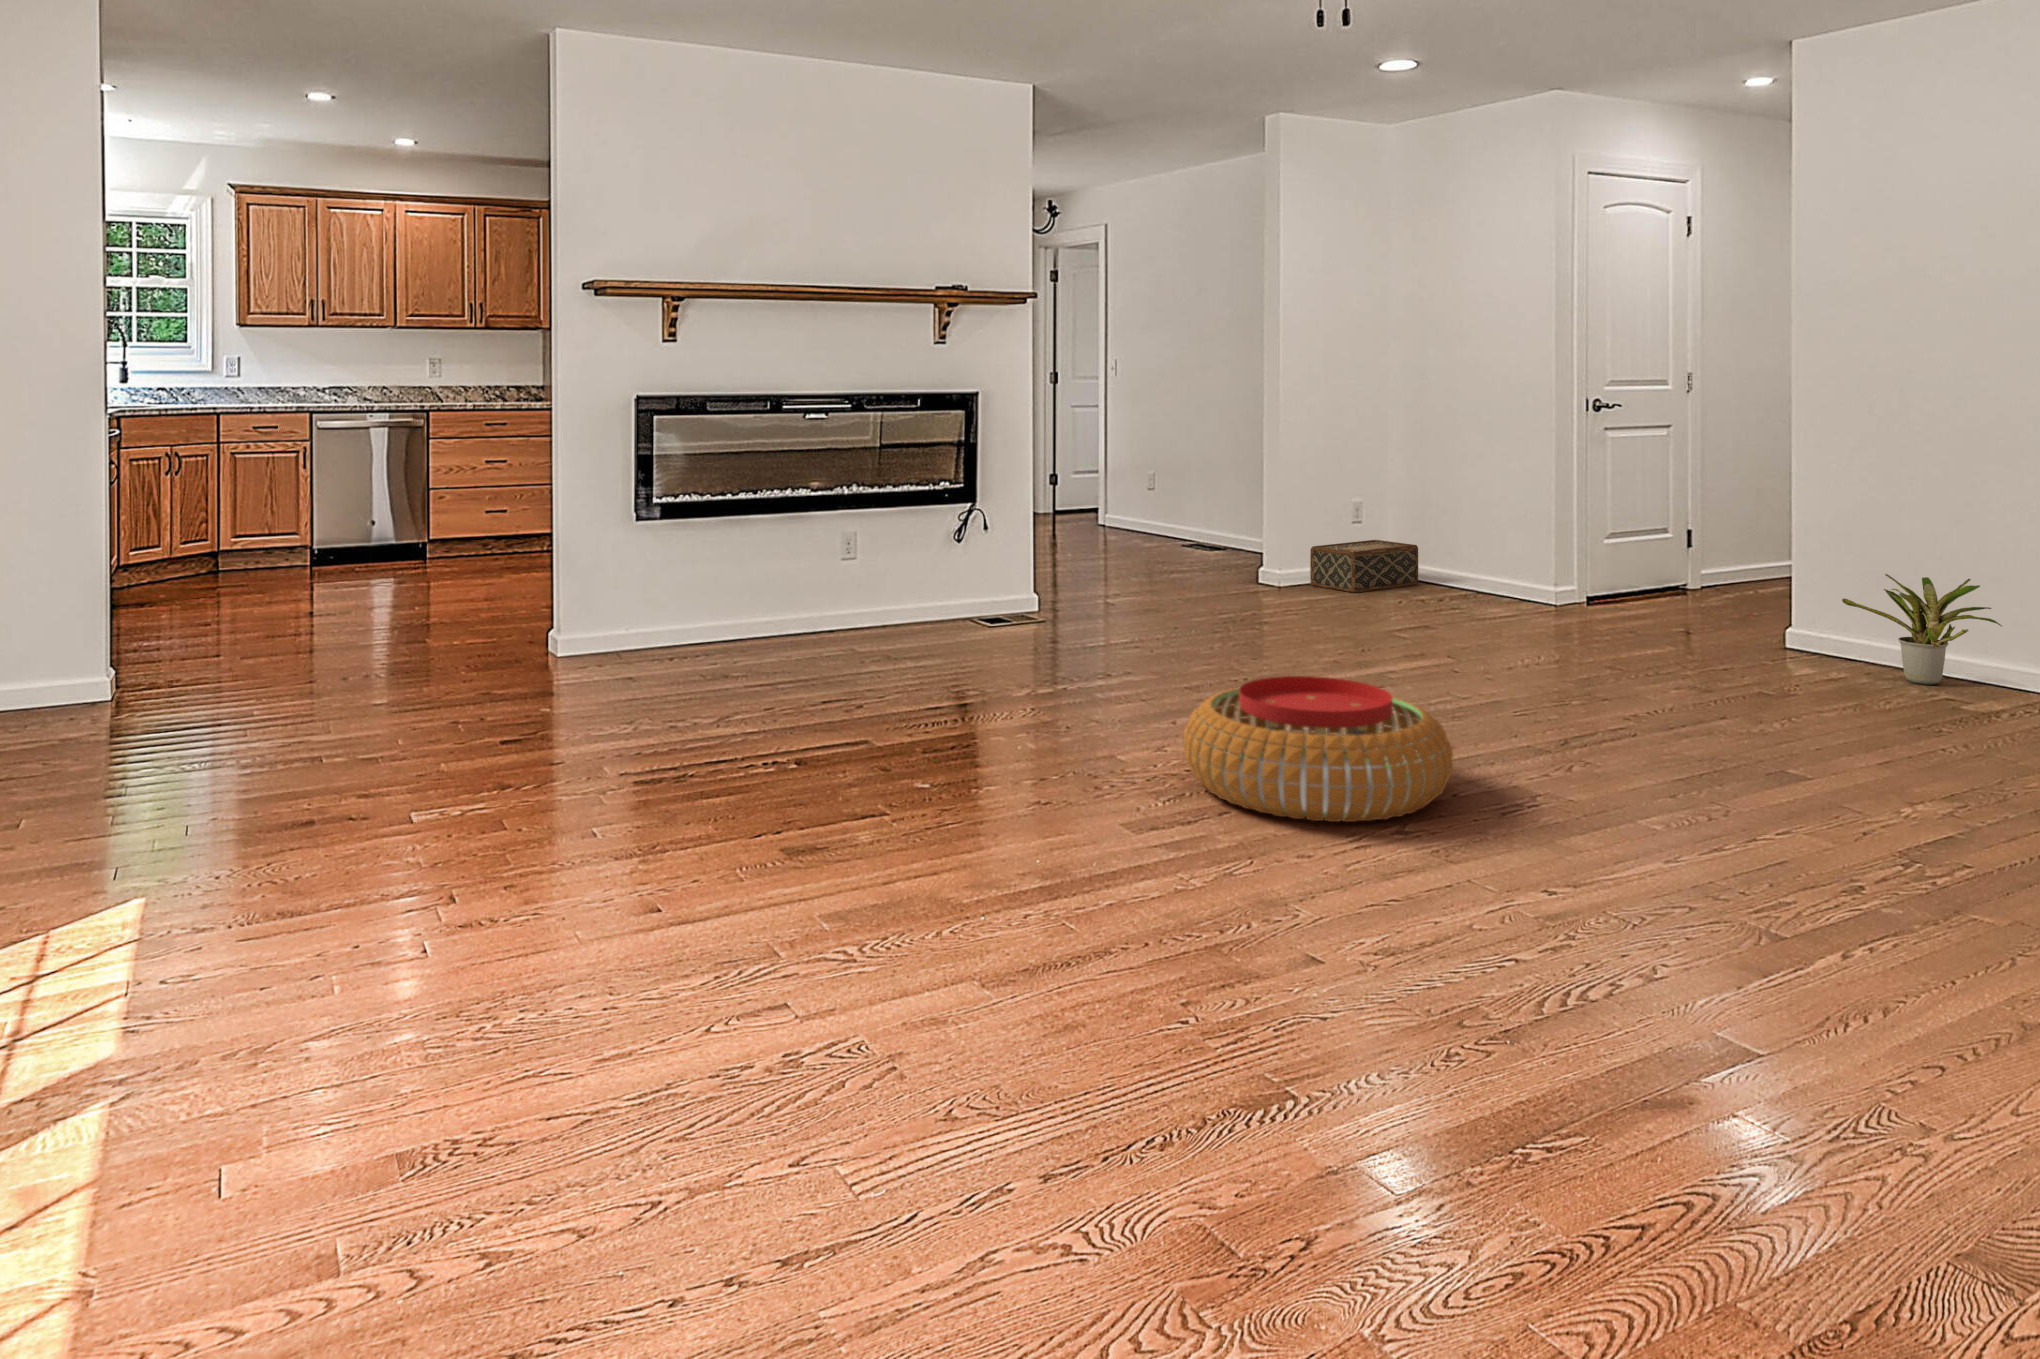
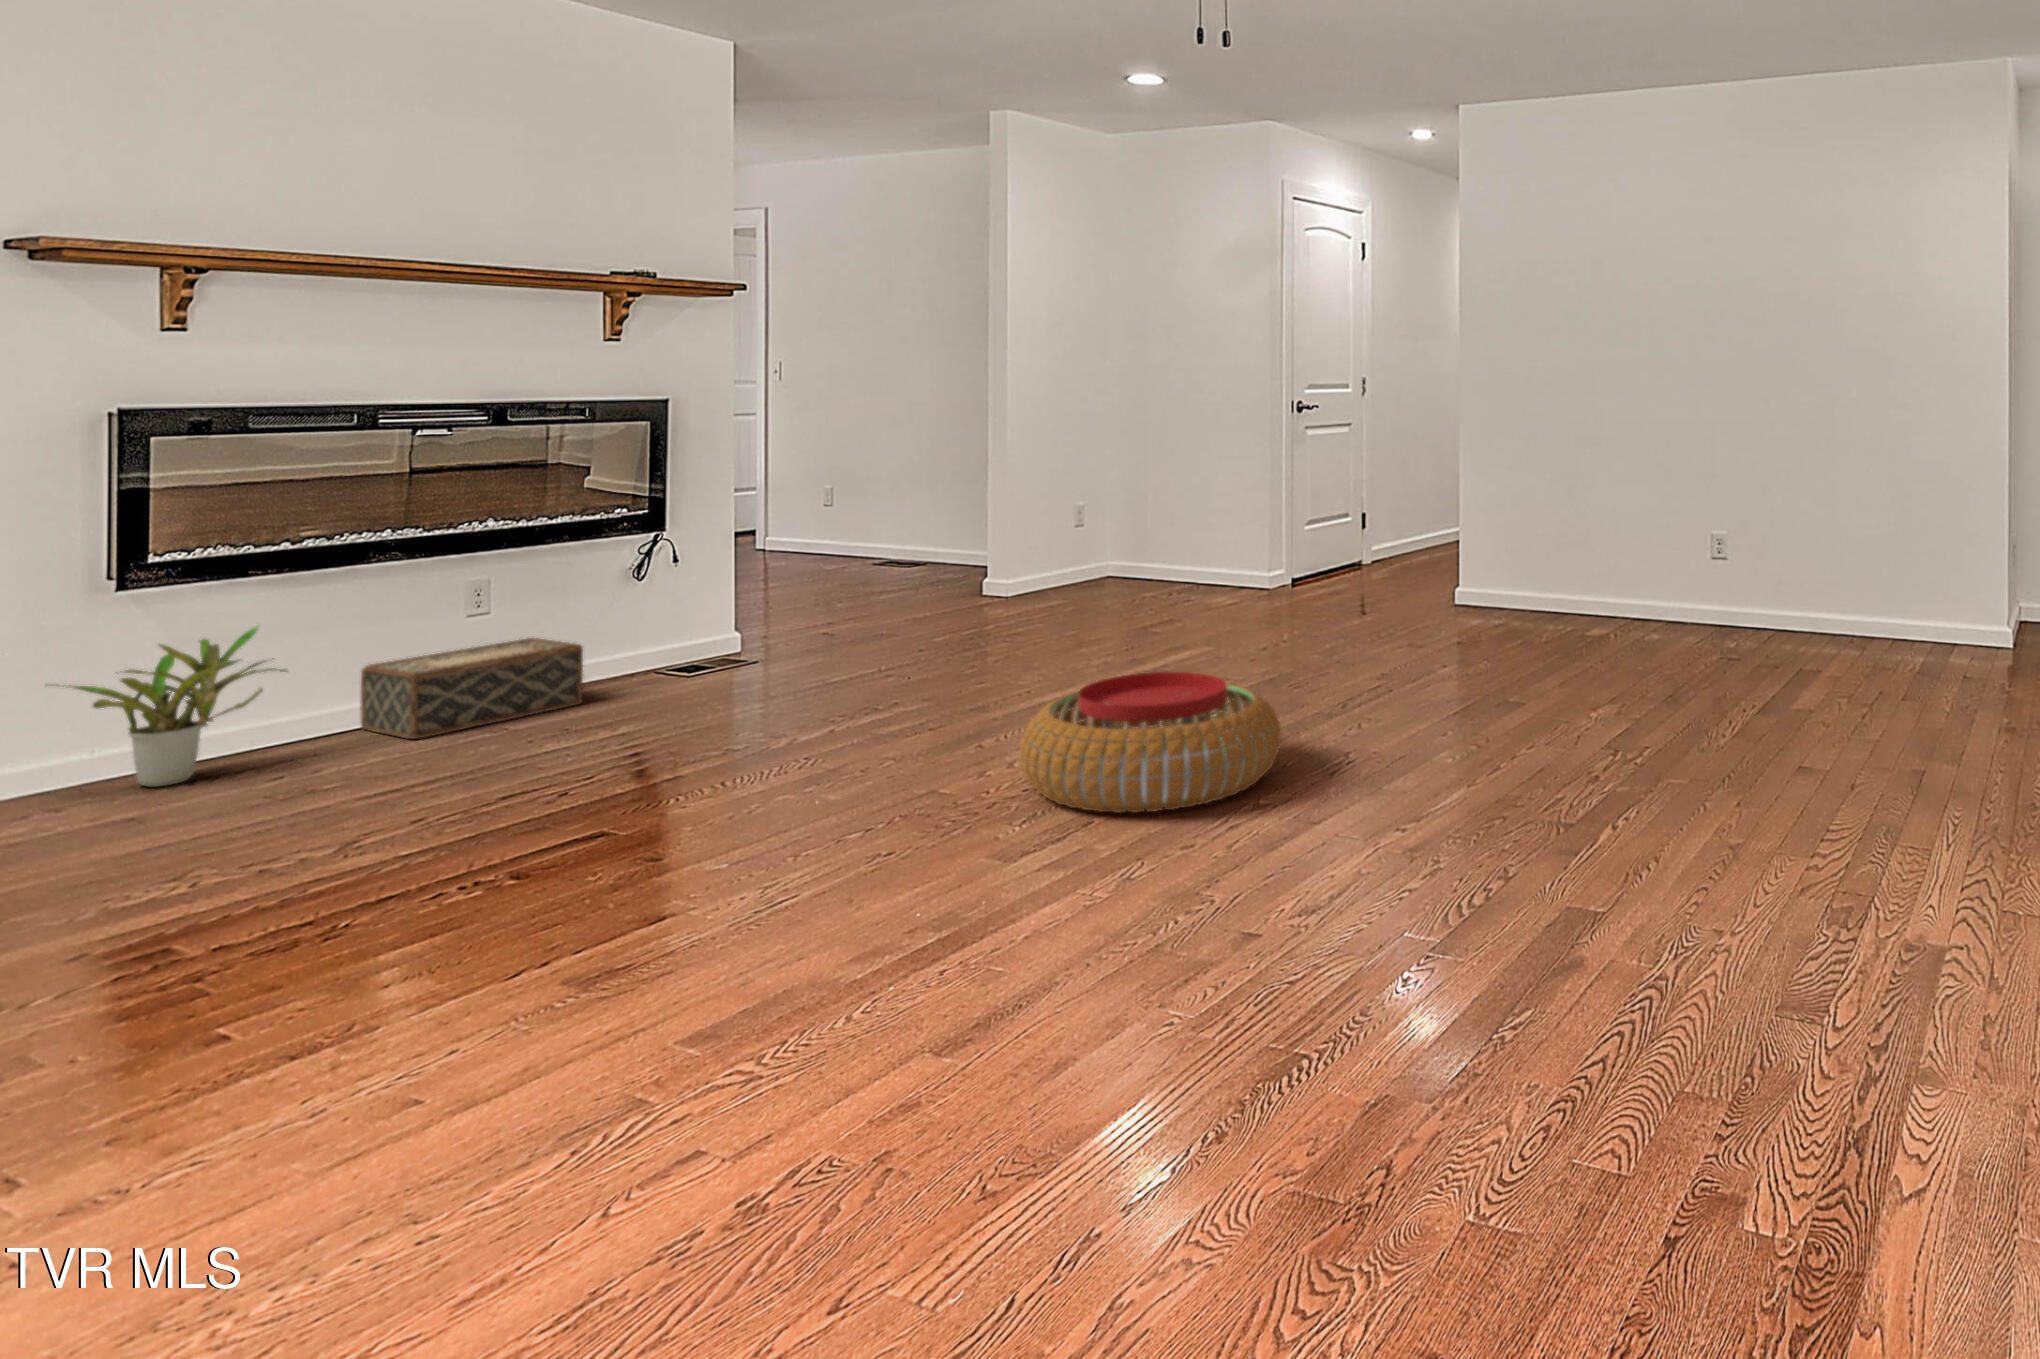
woven basket: present [1310,540,1418,593] -> present [360,638,583,739]
potted plant: present [1842,574,2001,685] -> present [46,626,286,787]

